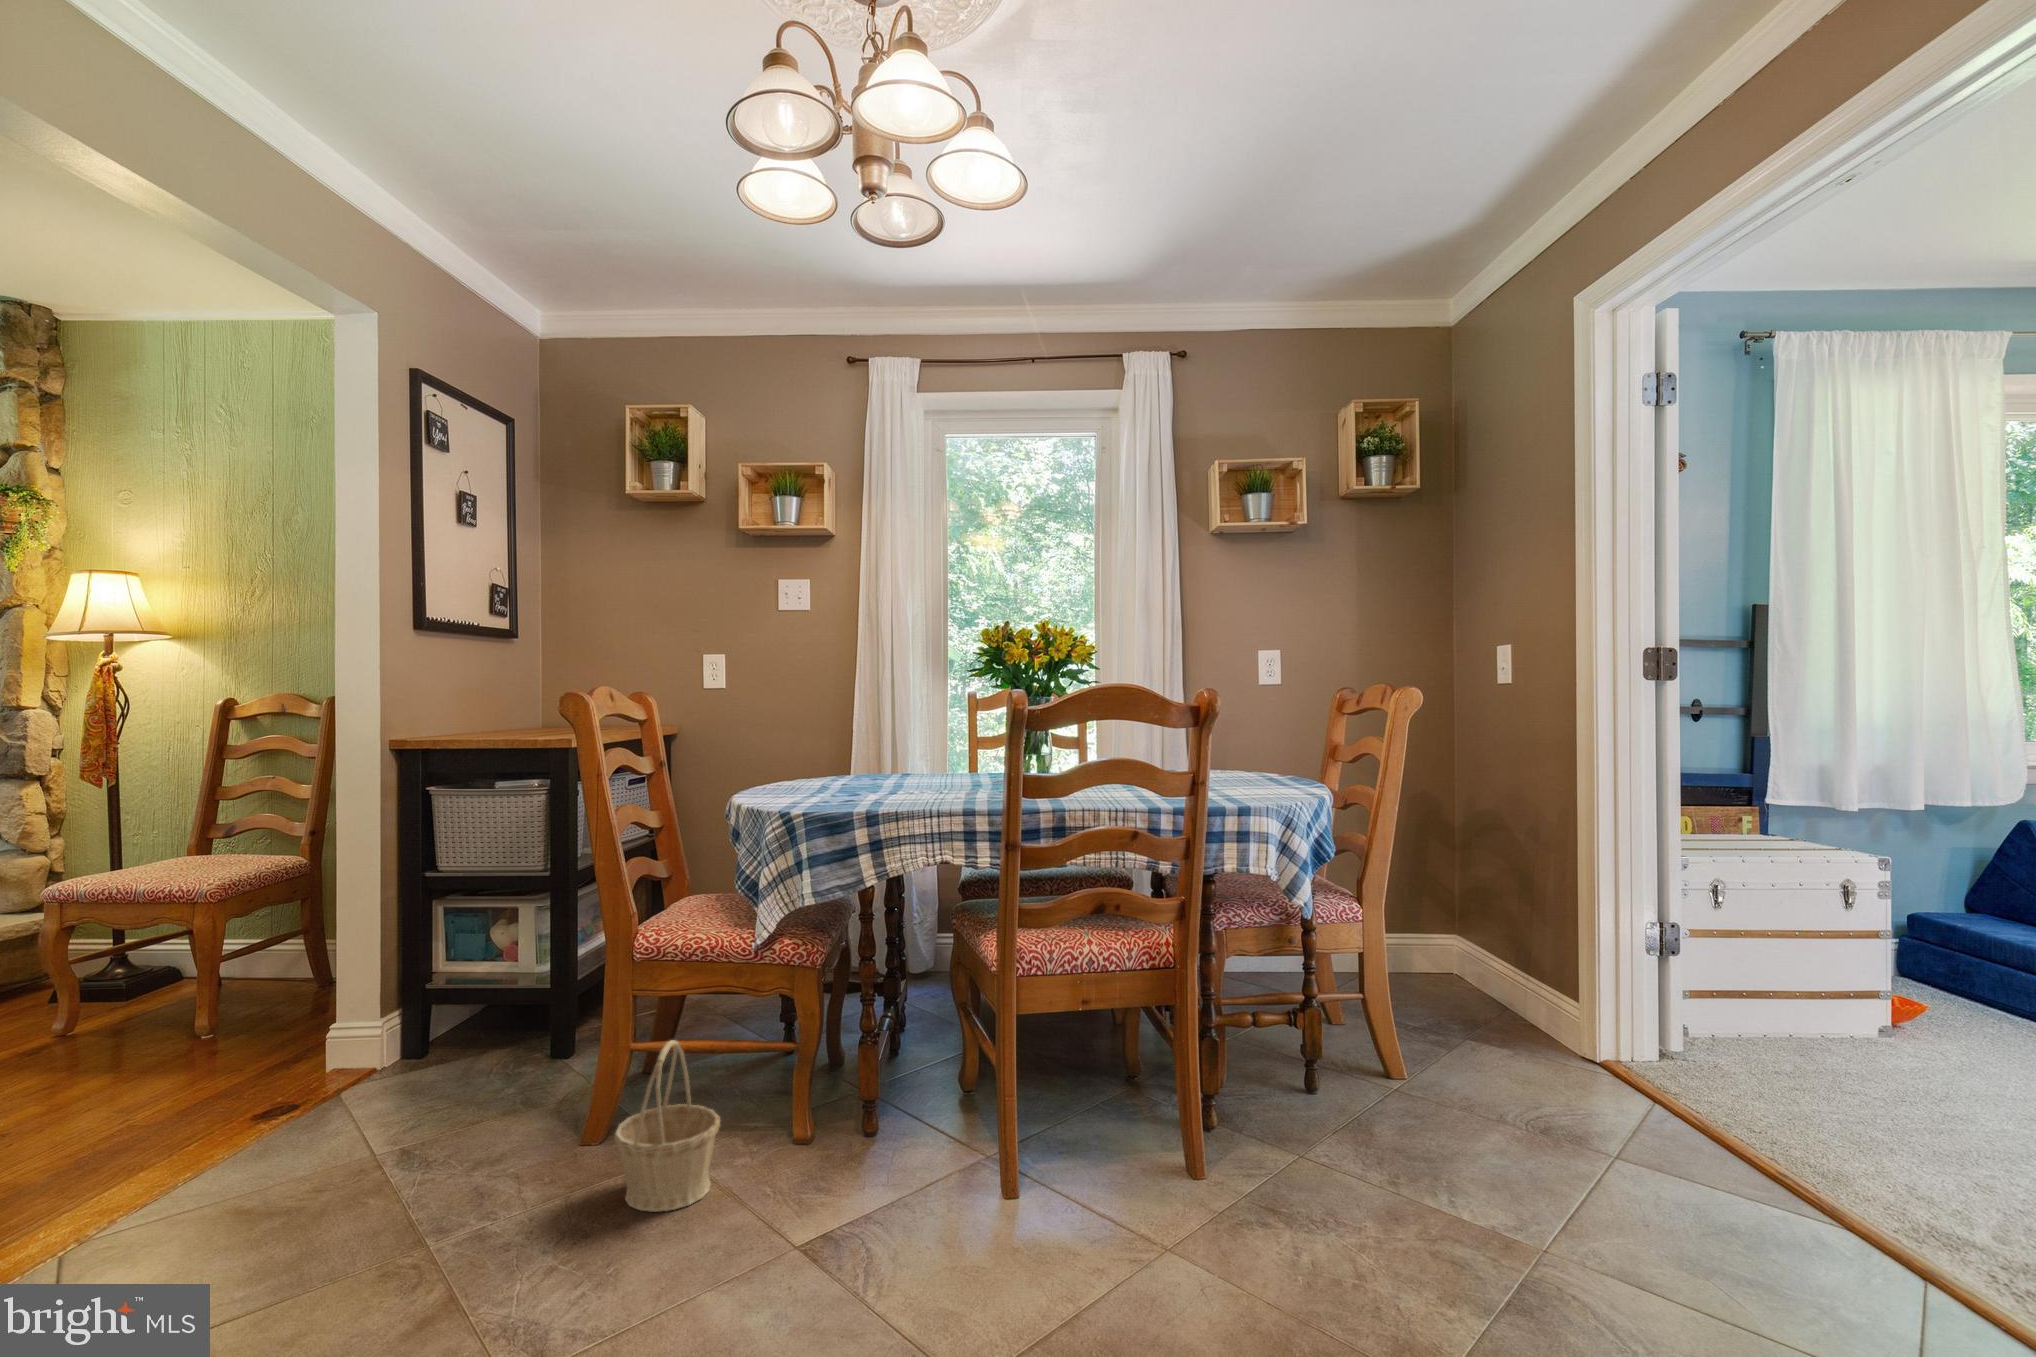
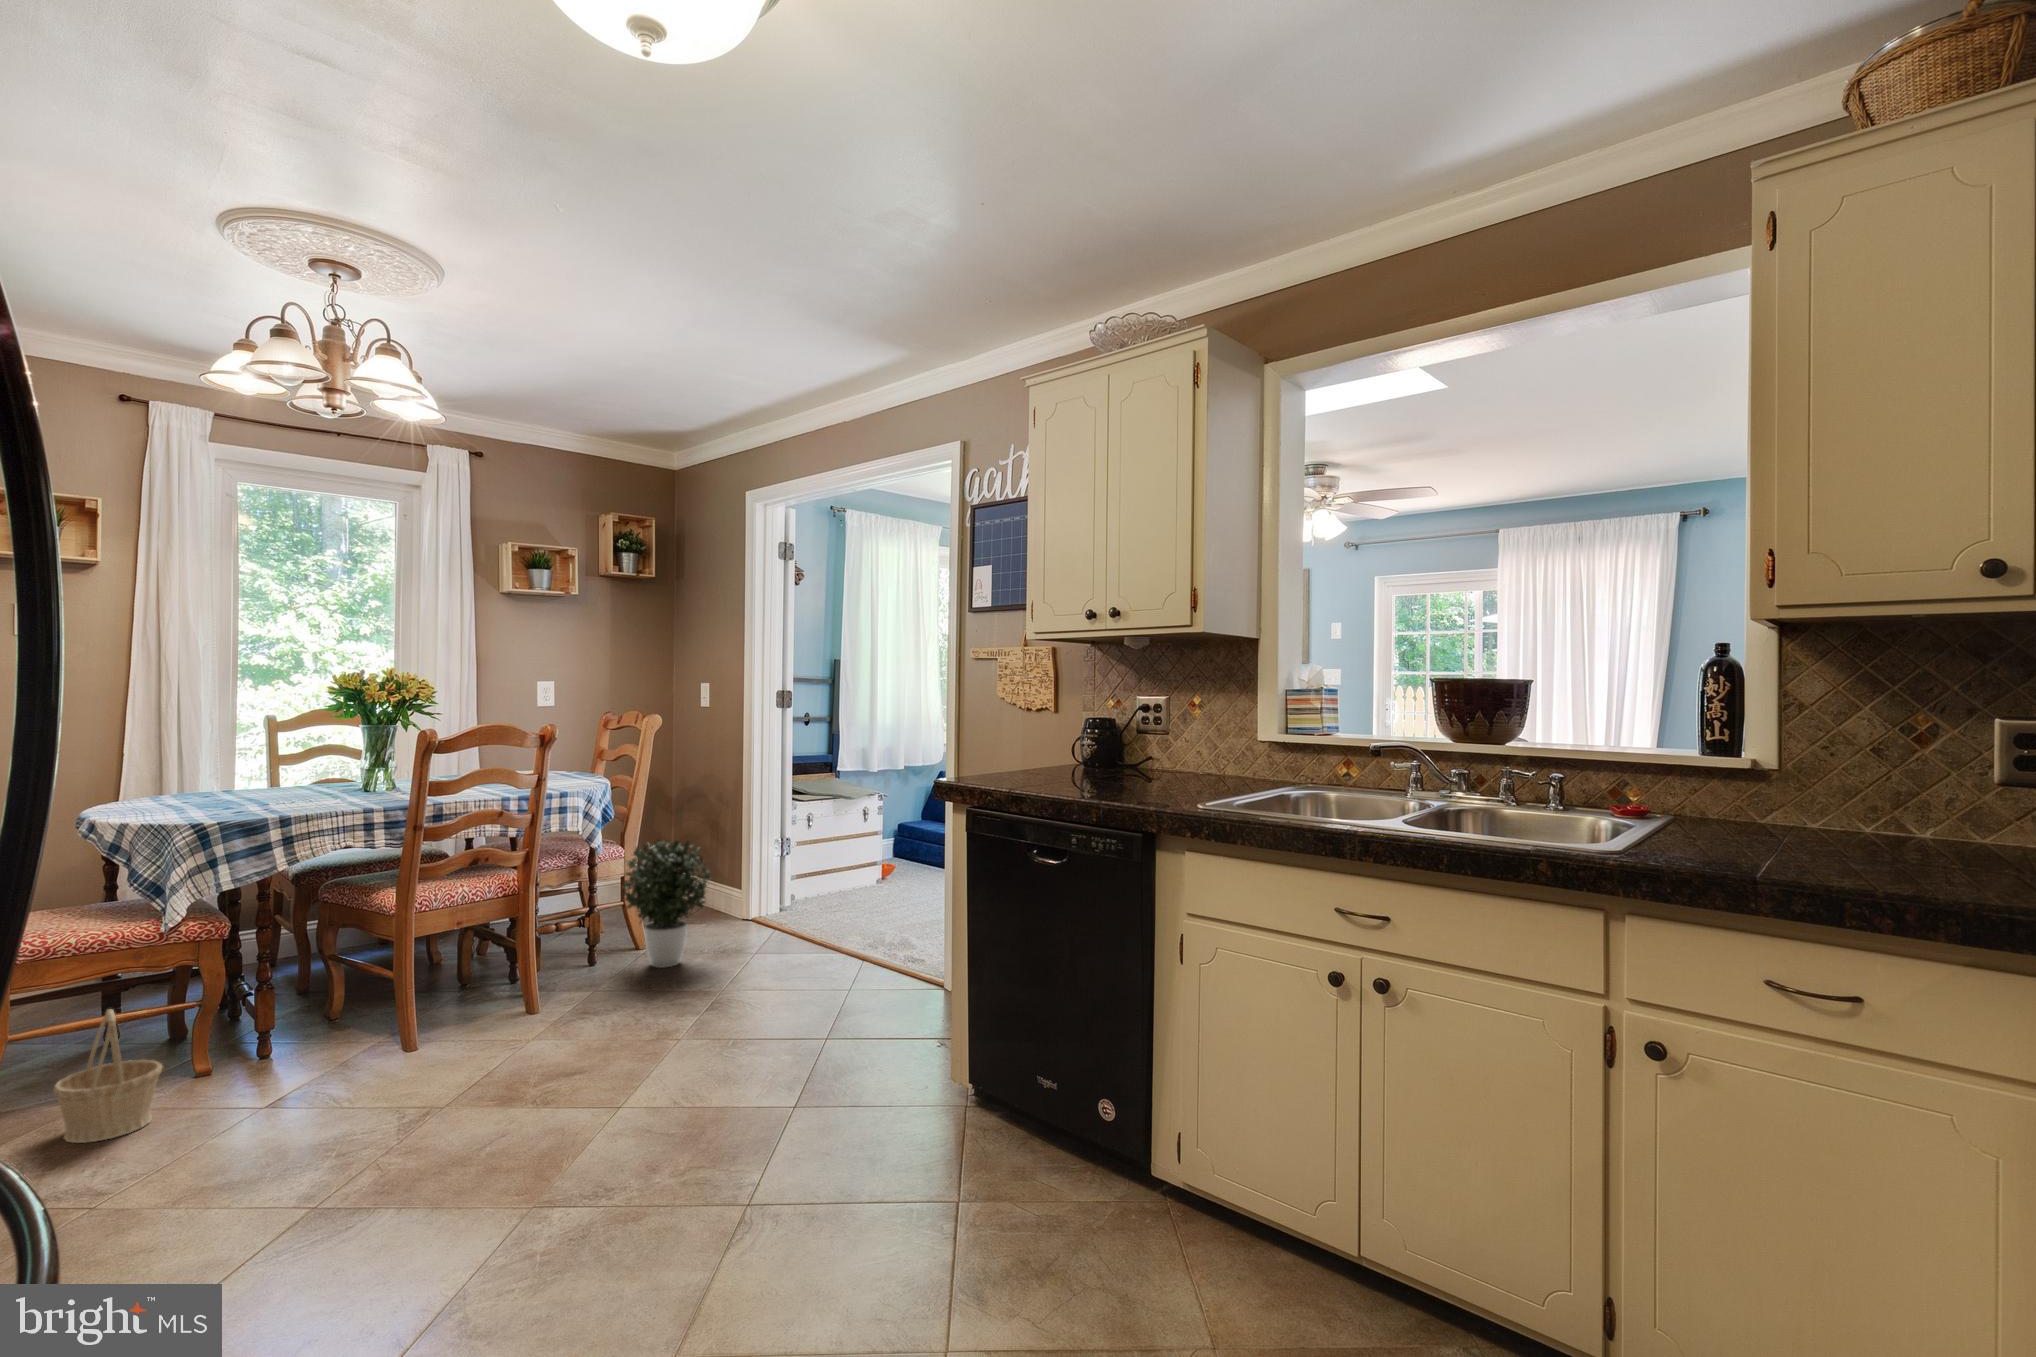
potted plant: none [1338,896,1496,1118] -> present [622,840,711,968]

